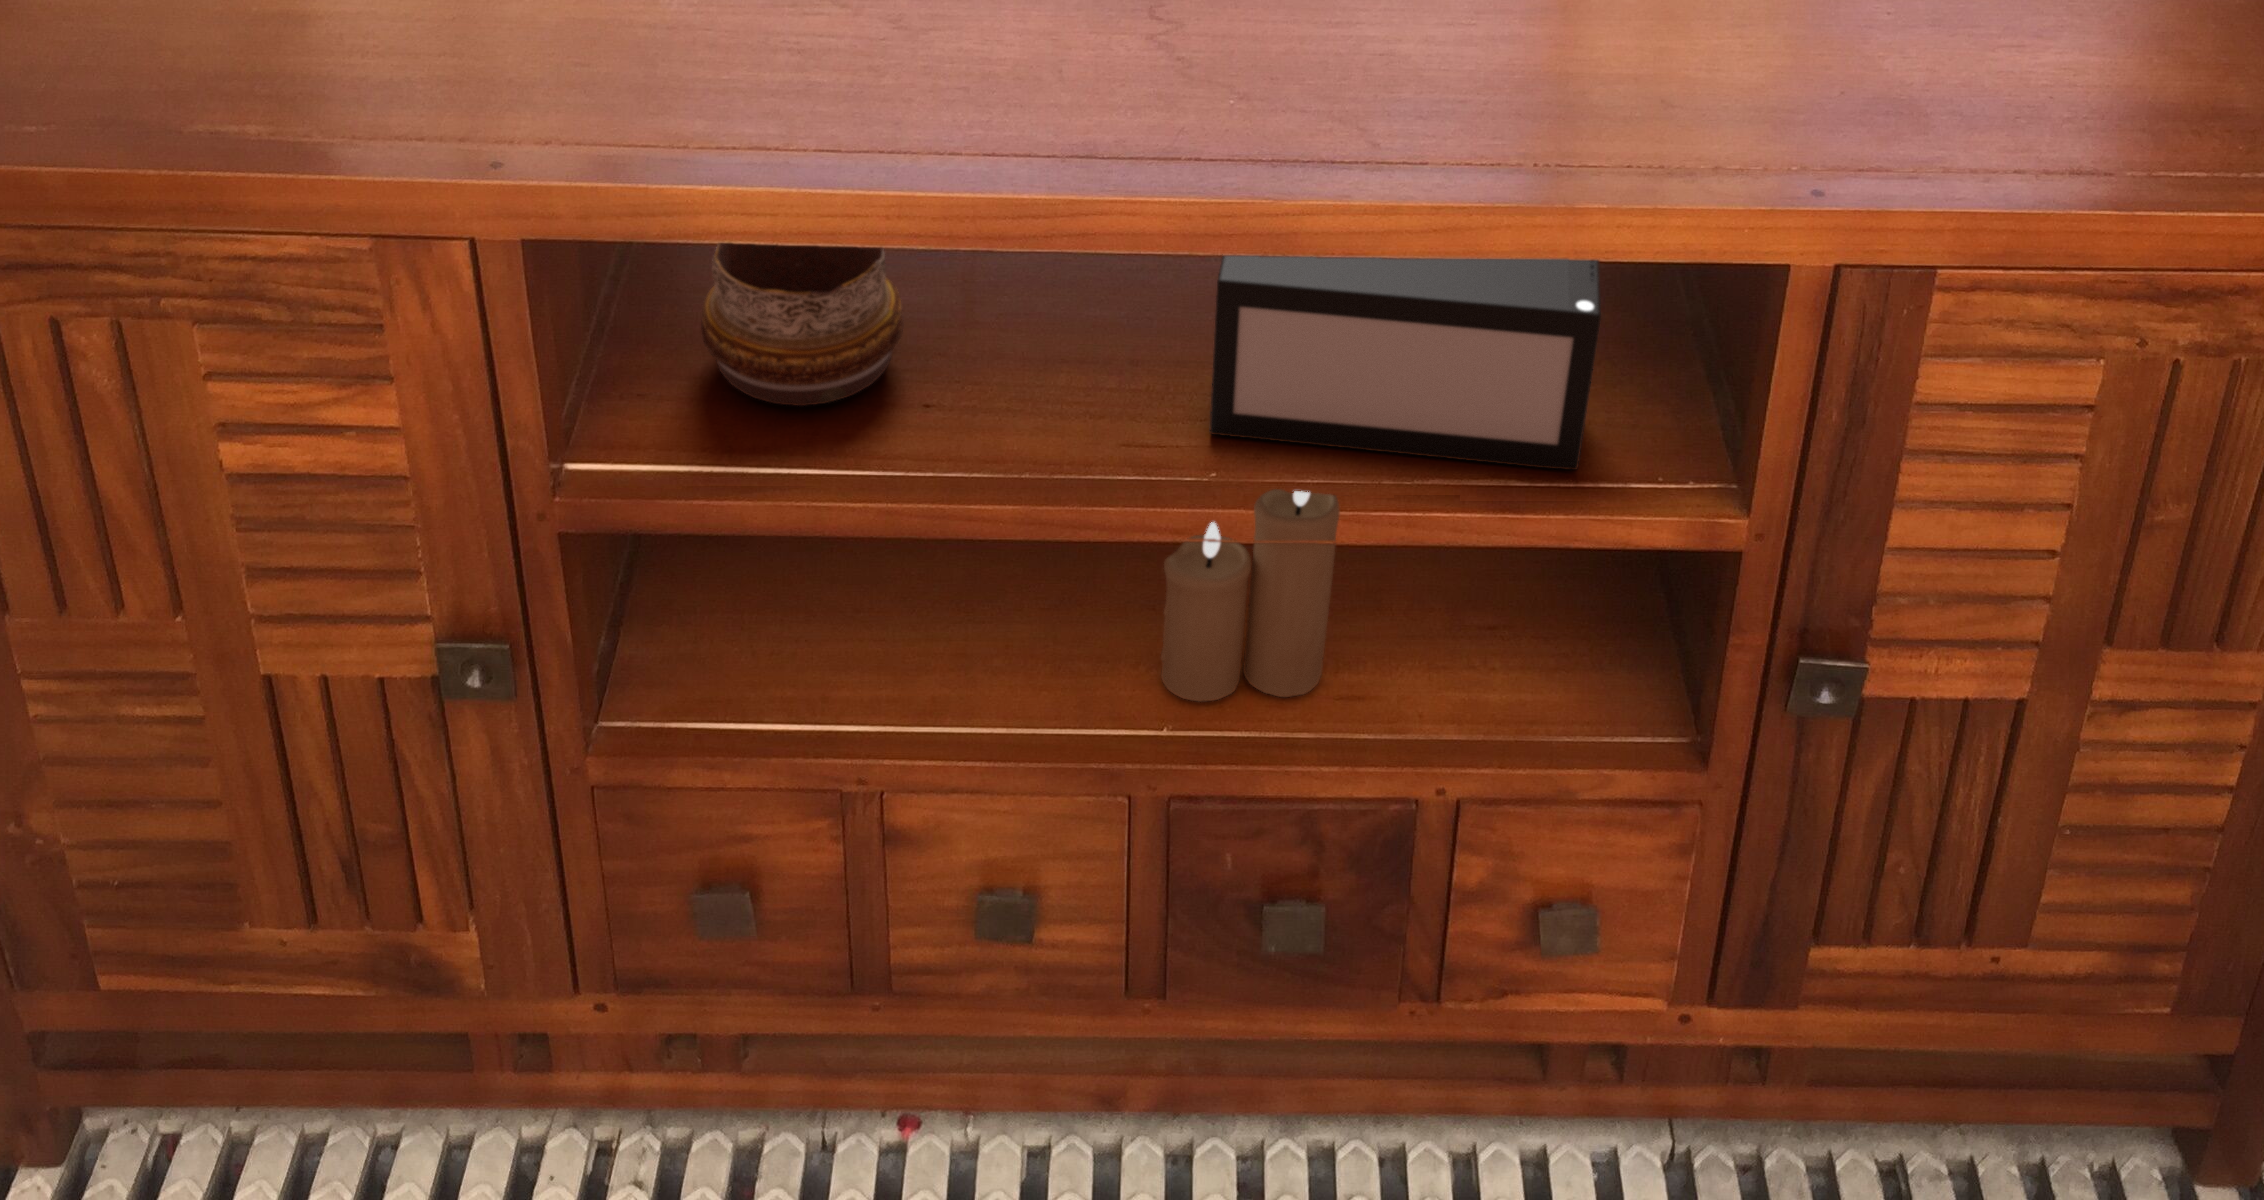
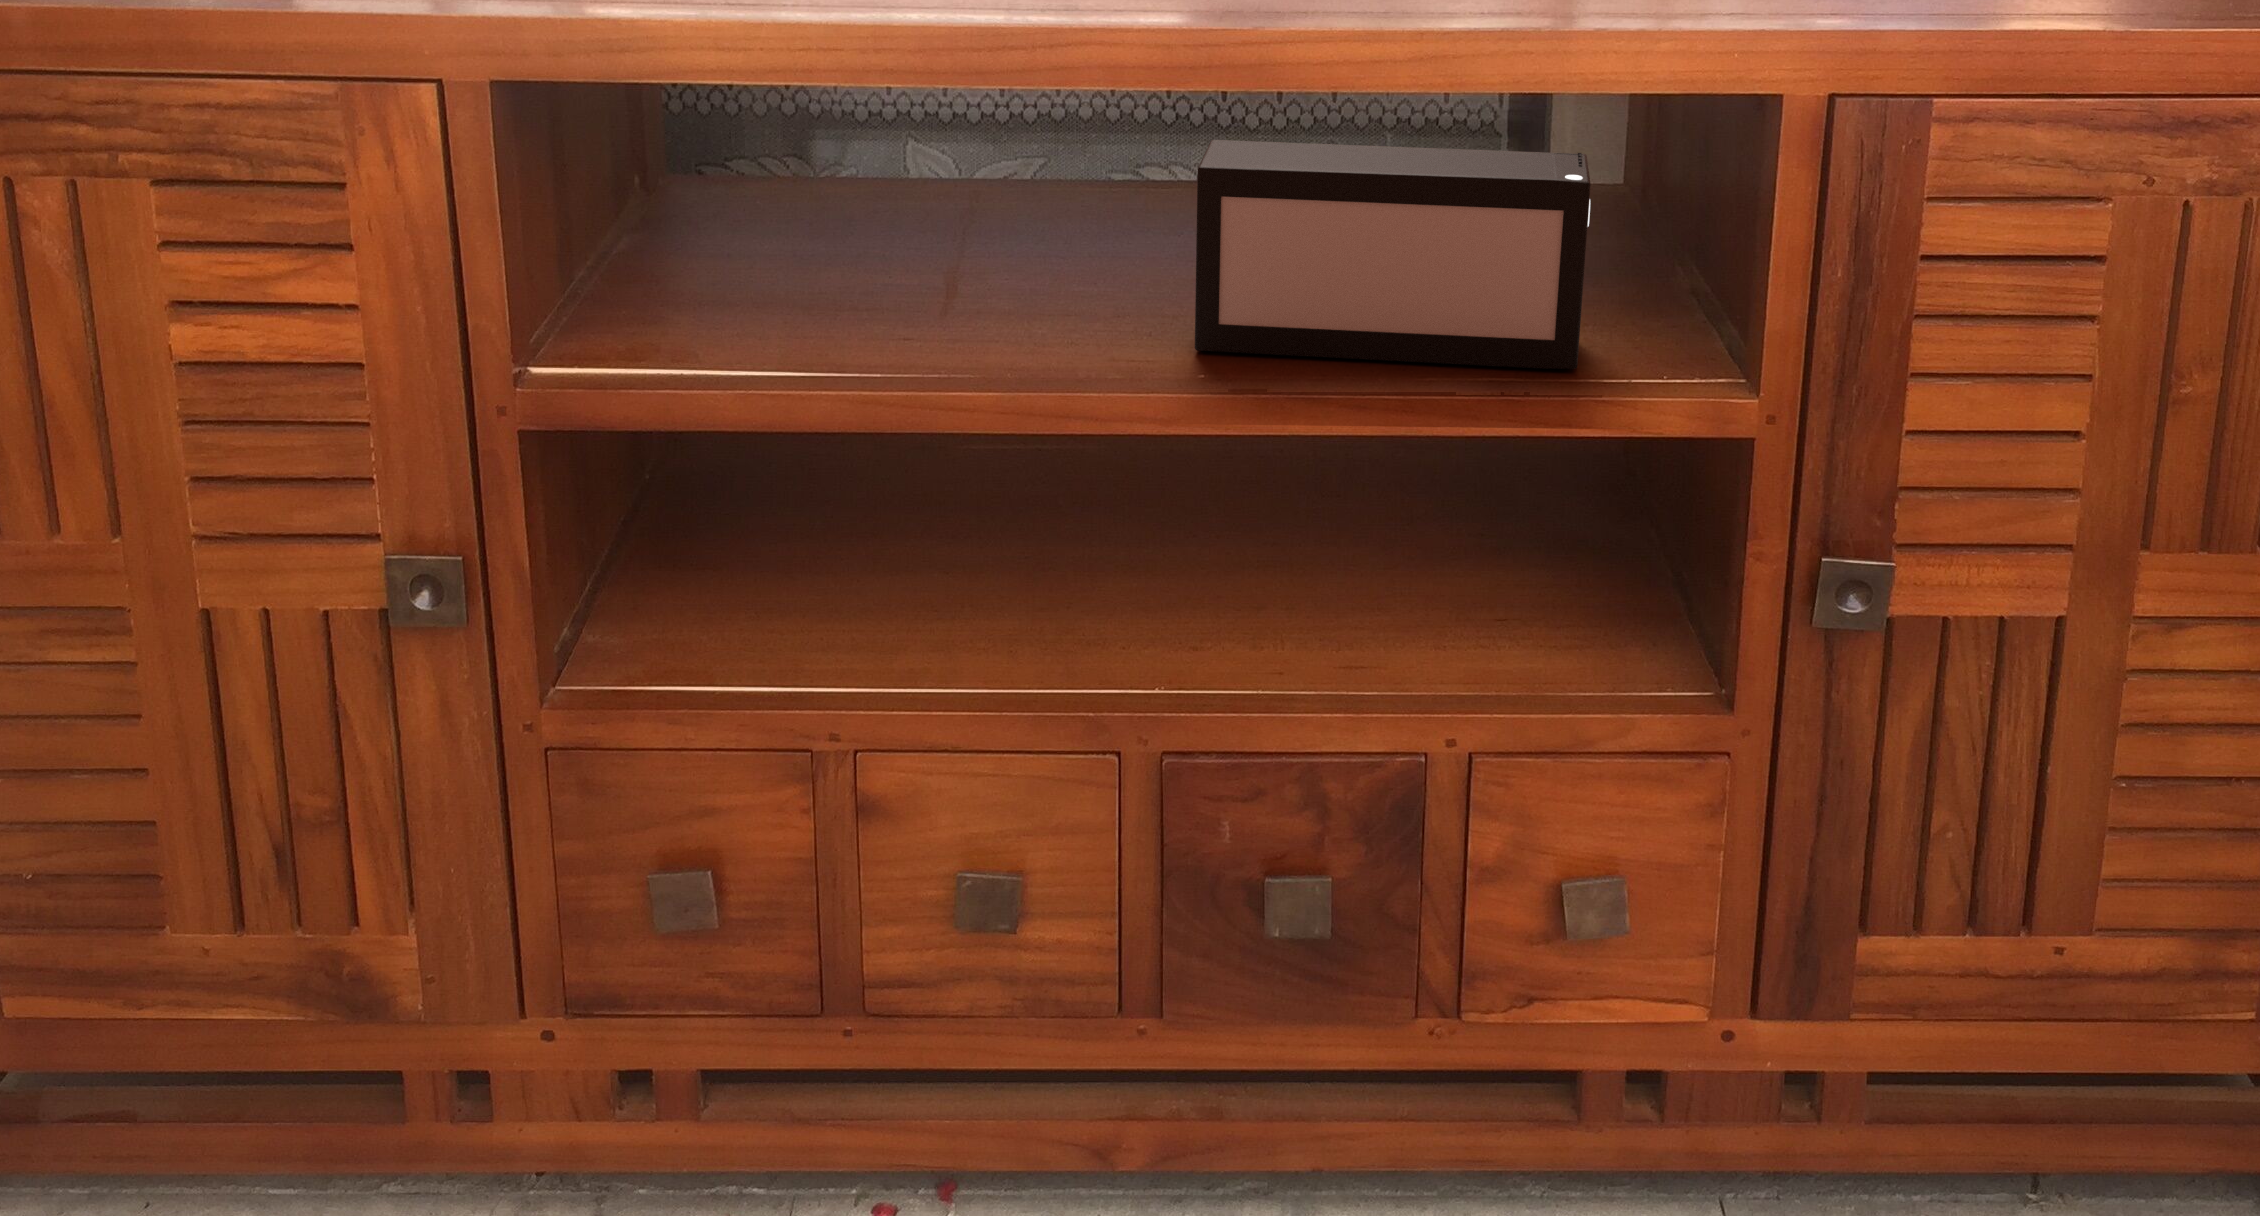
decorative bowl: present [701,243,904,406] -> none [674,159,881,333]
candle: present [1161,489,1340,702] -> none [1151,402,1333,668]

